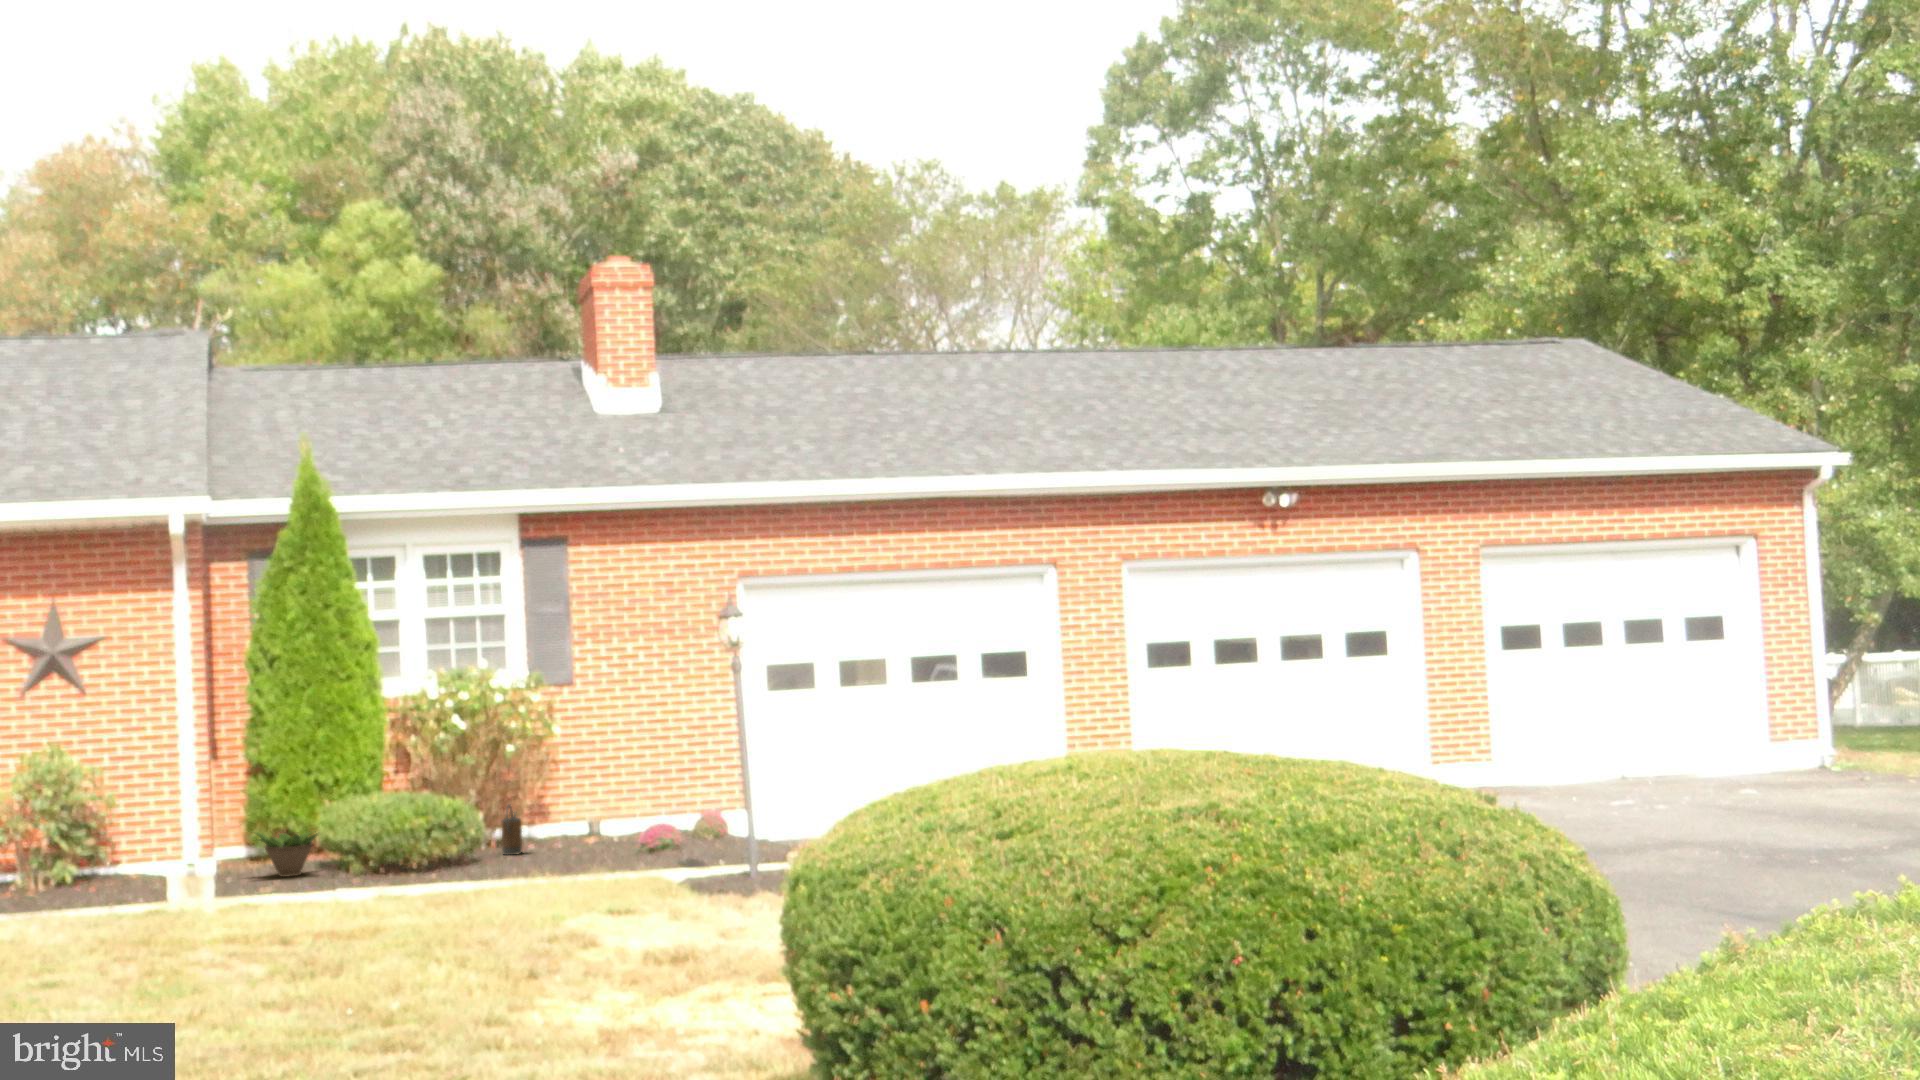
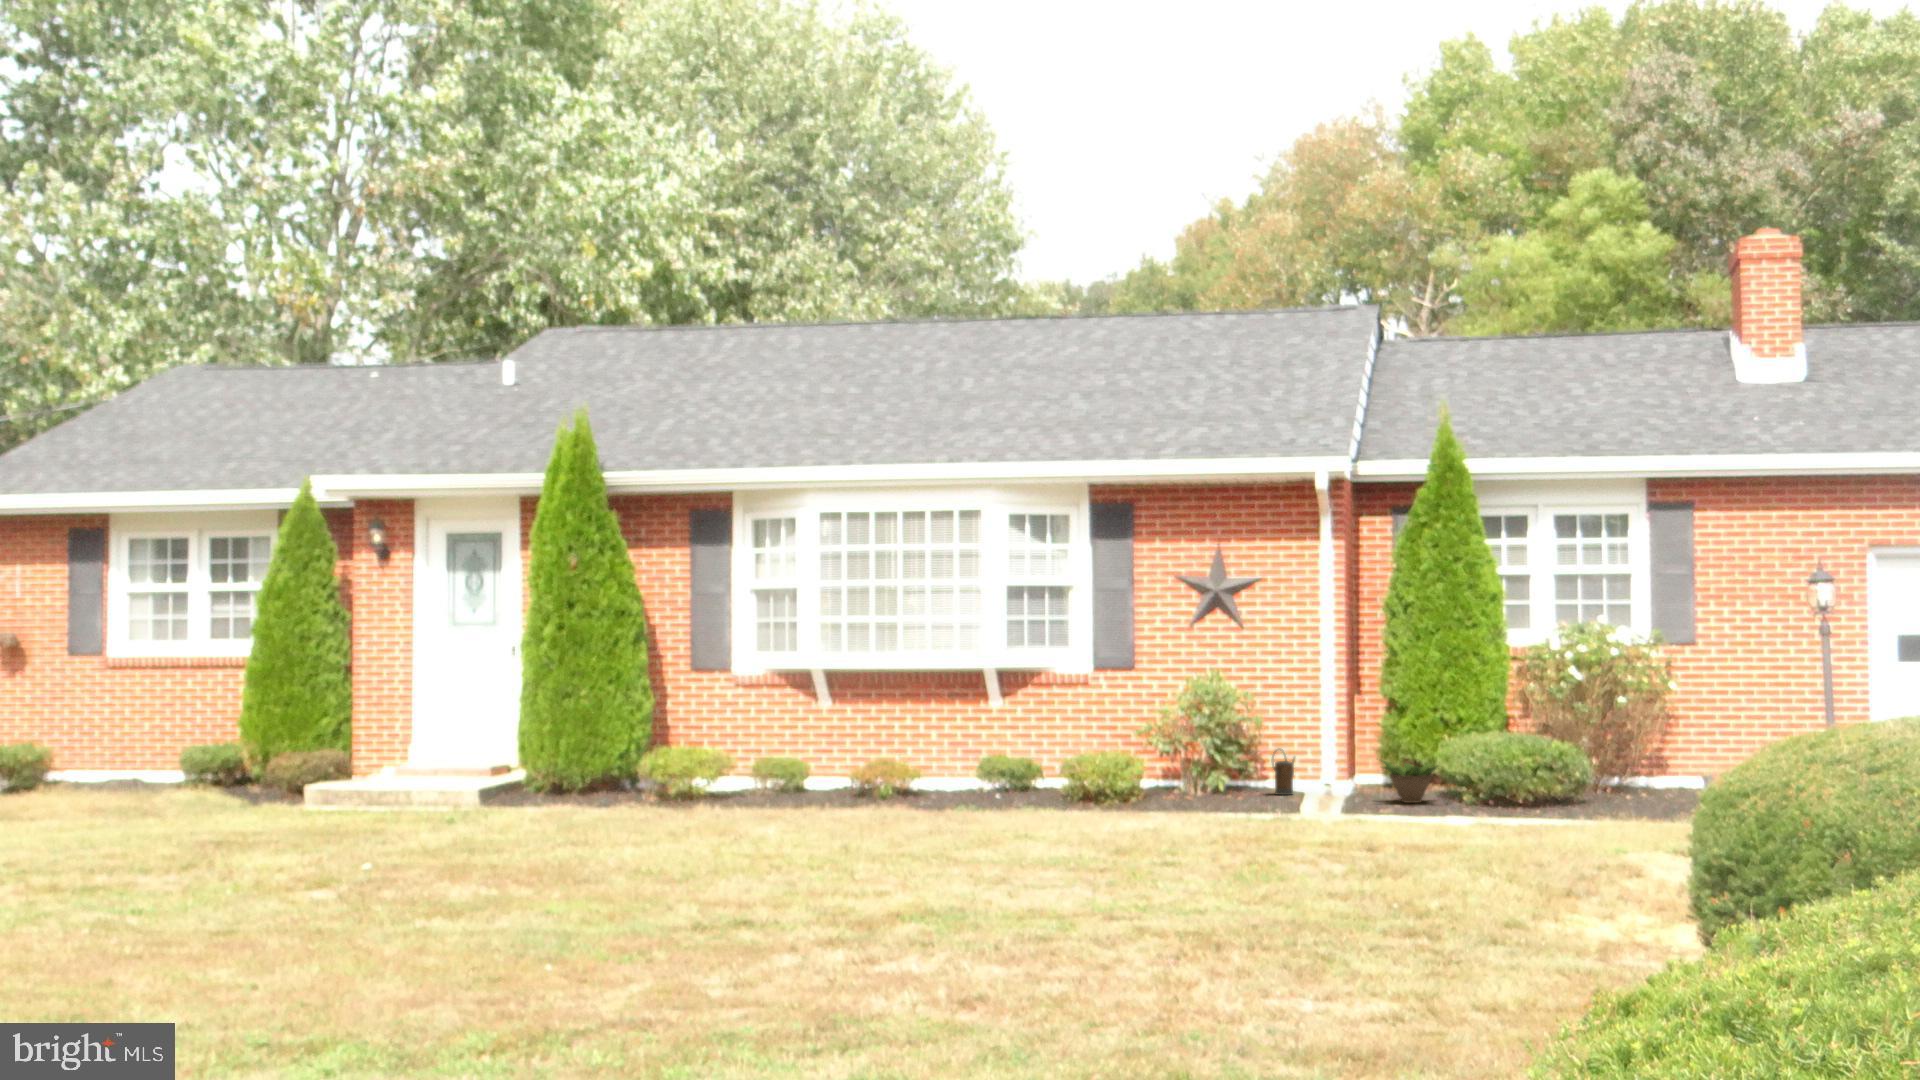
watering can: present [501,805,522,855] -> present [1273,750,1295,795]

